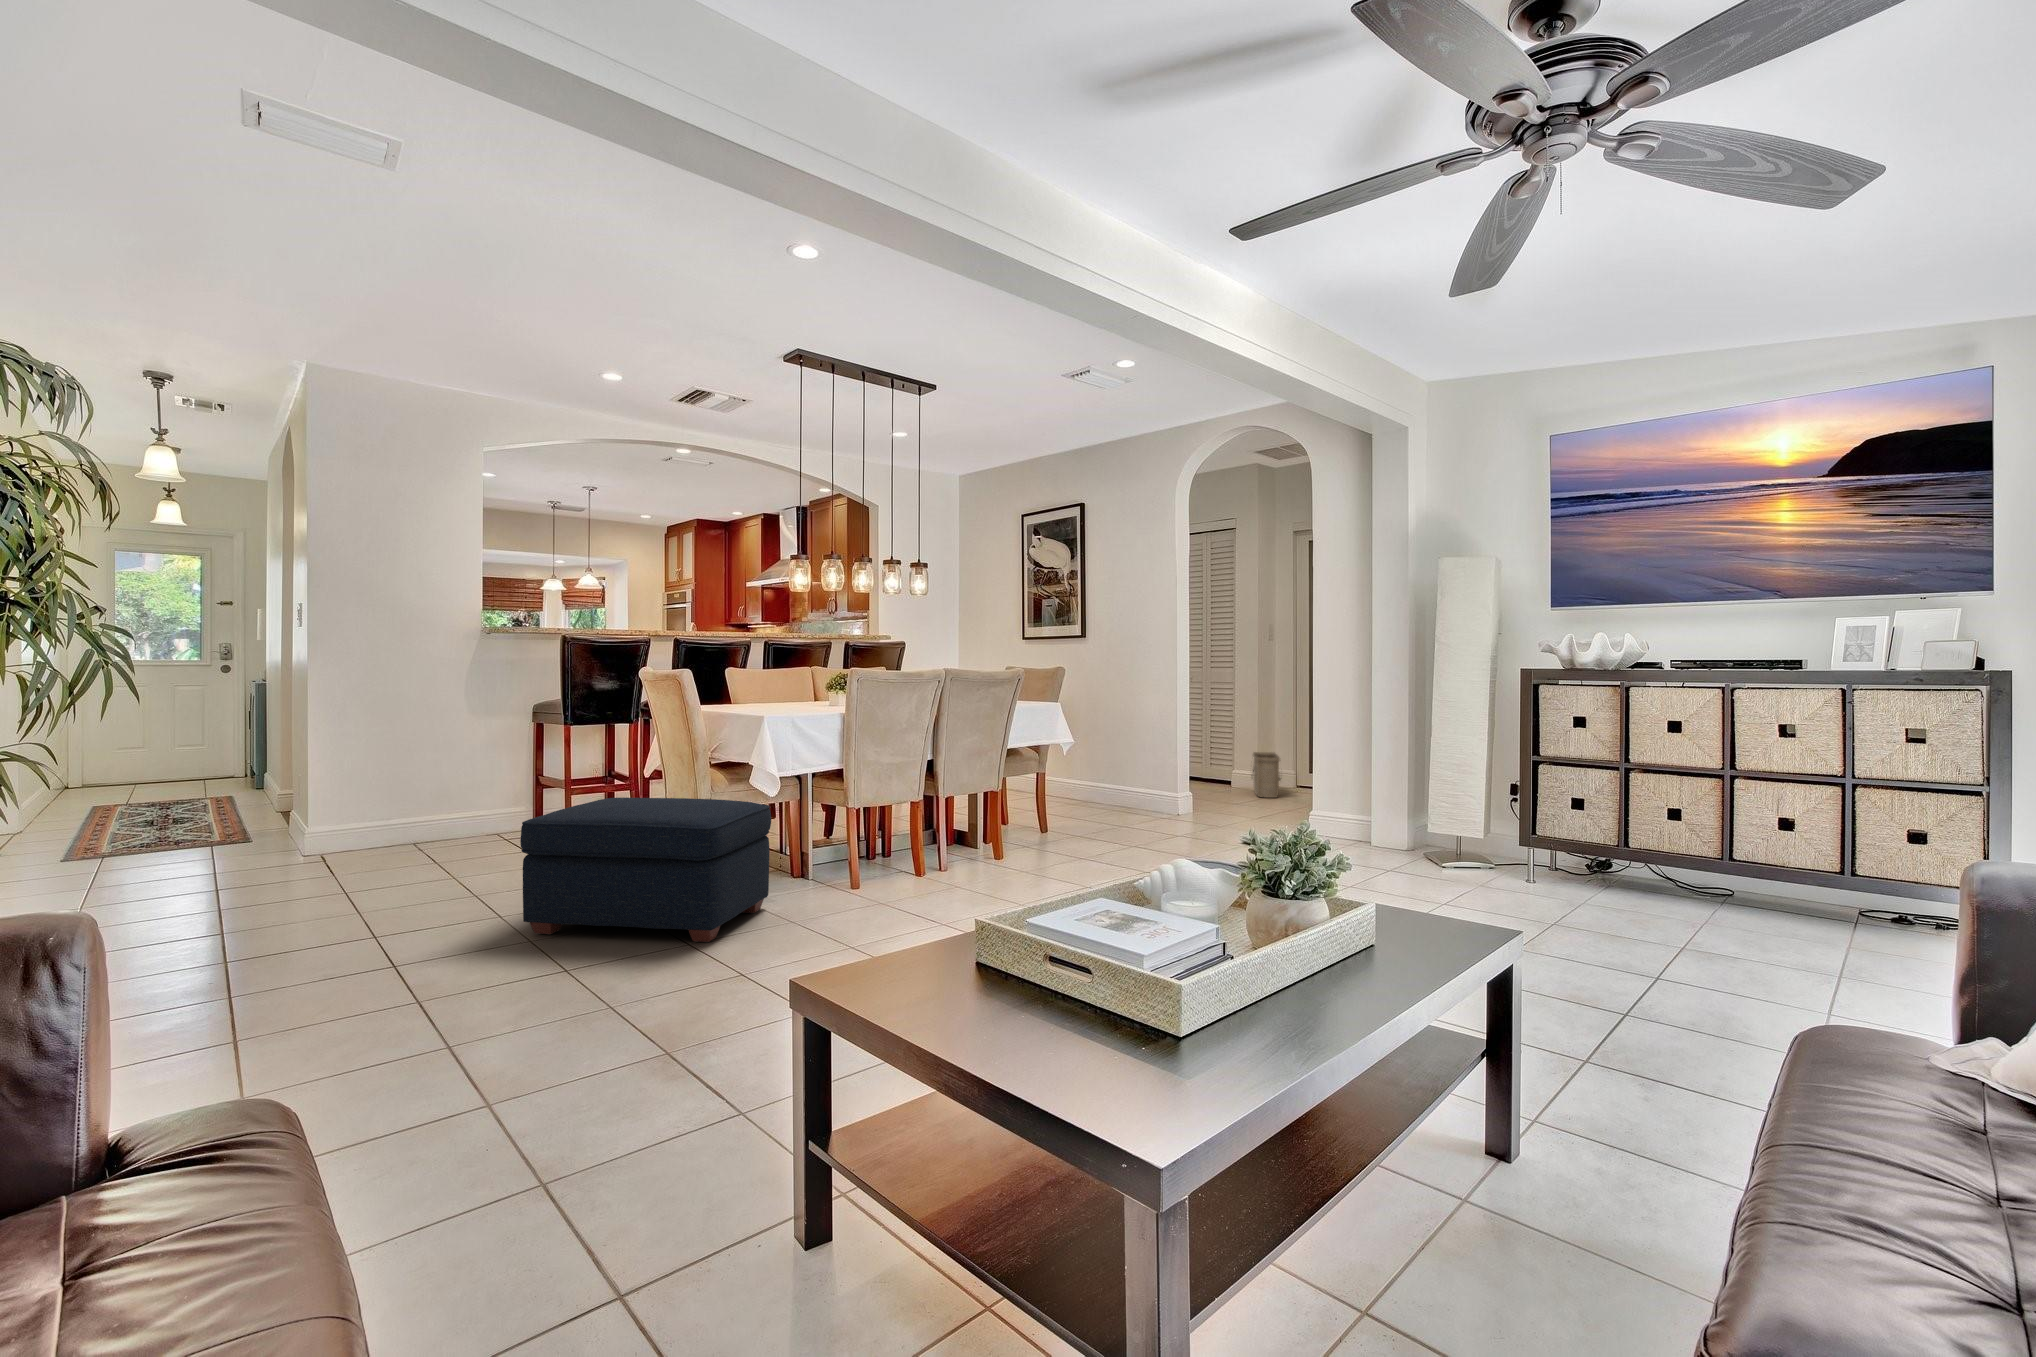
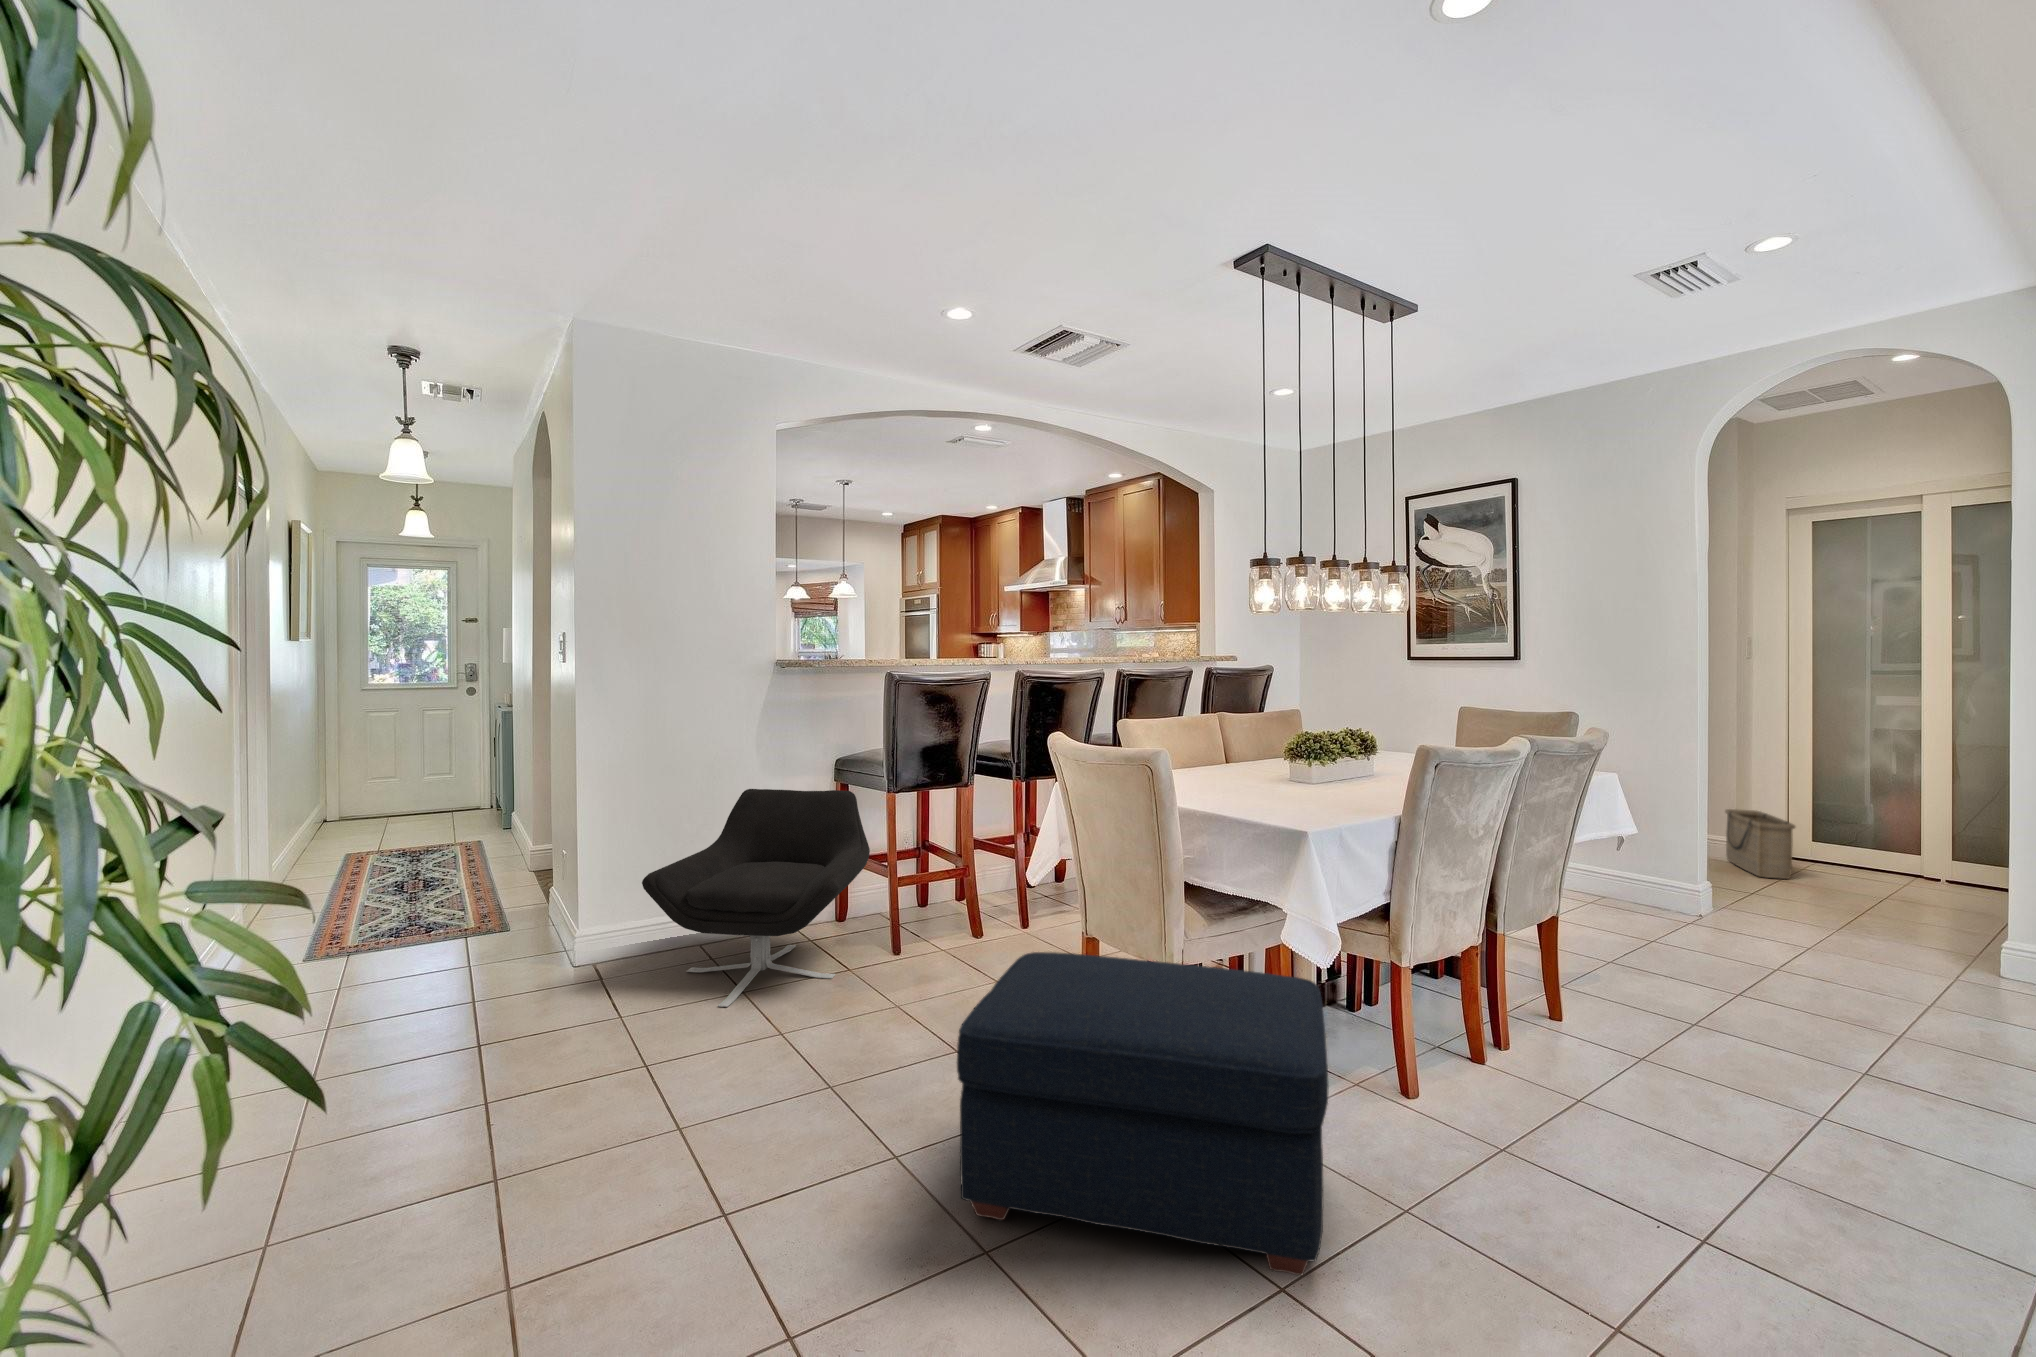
lounge chair: none [354,726,549,871] -> present [642,789,870,1007]

